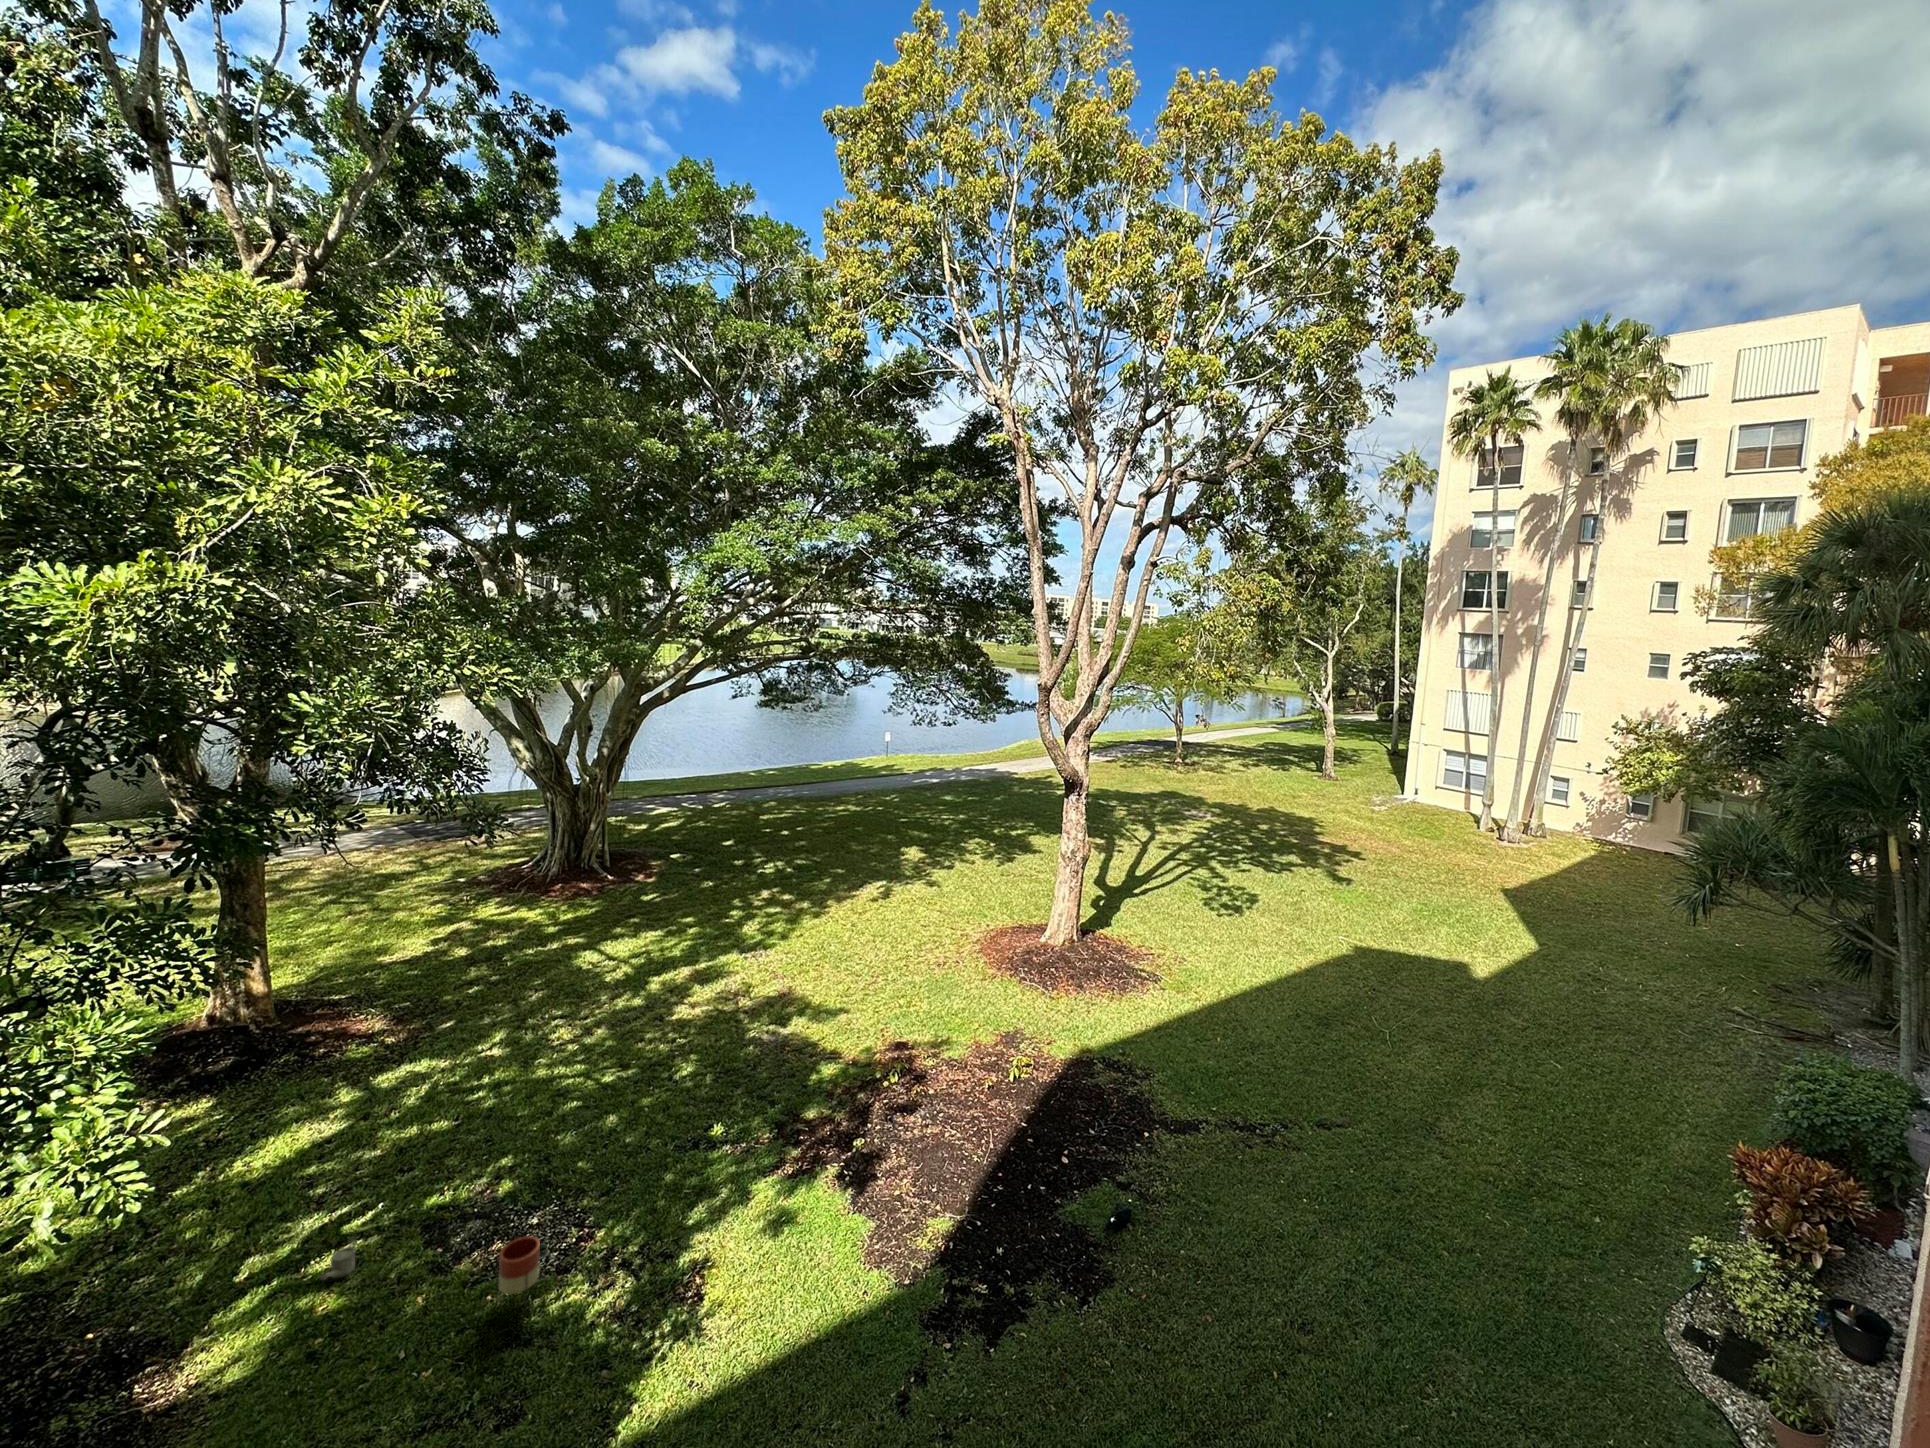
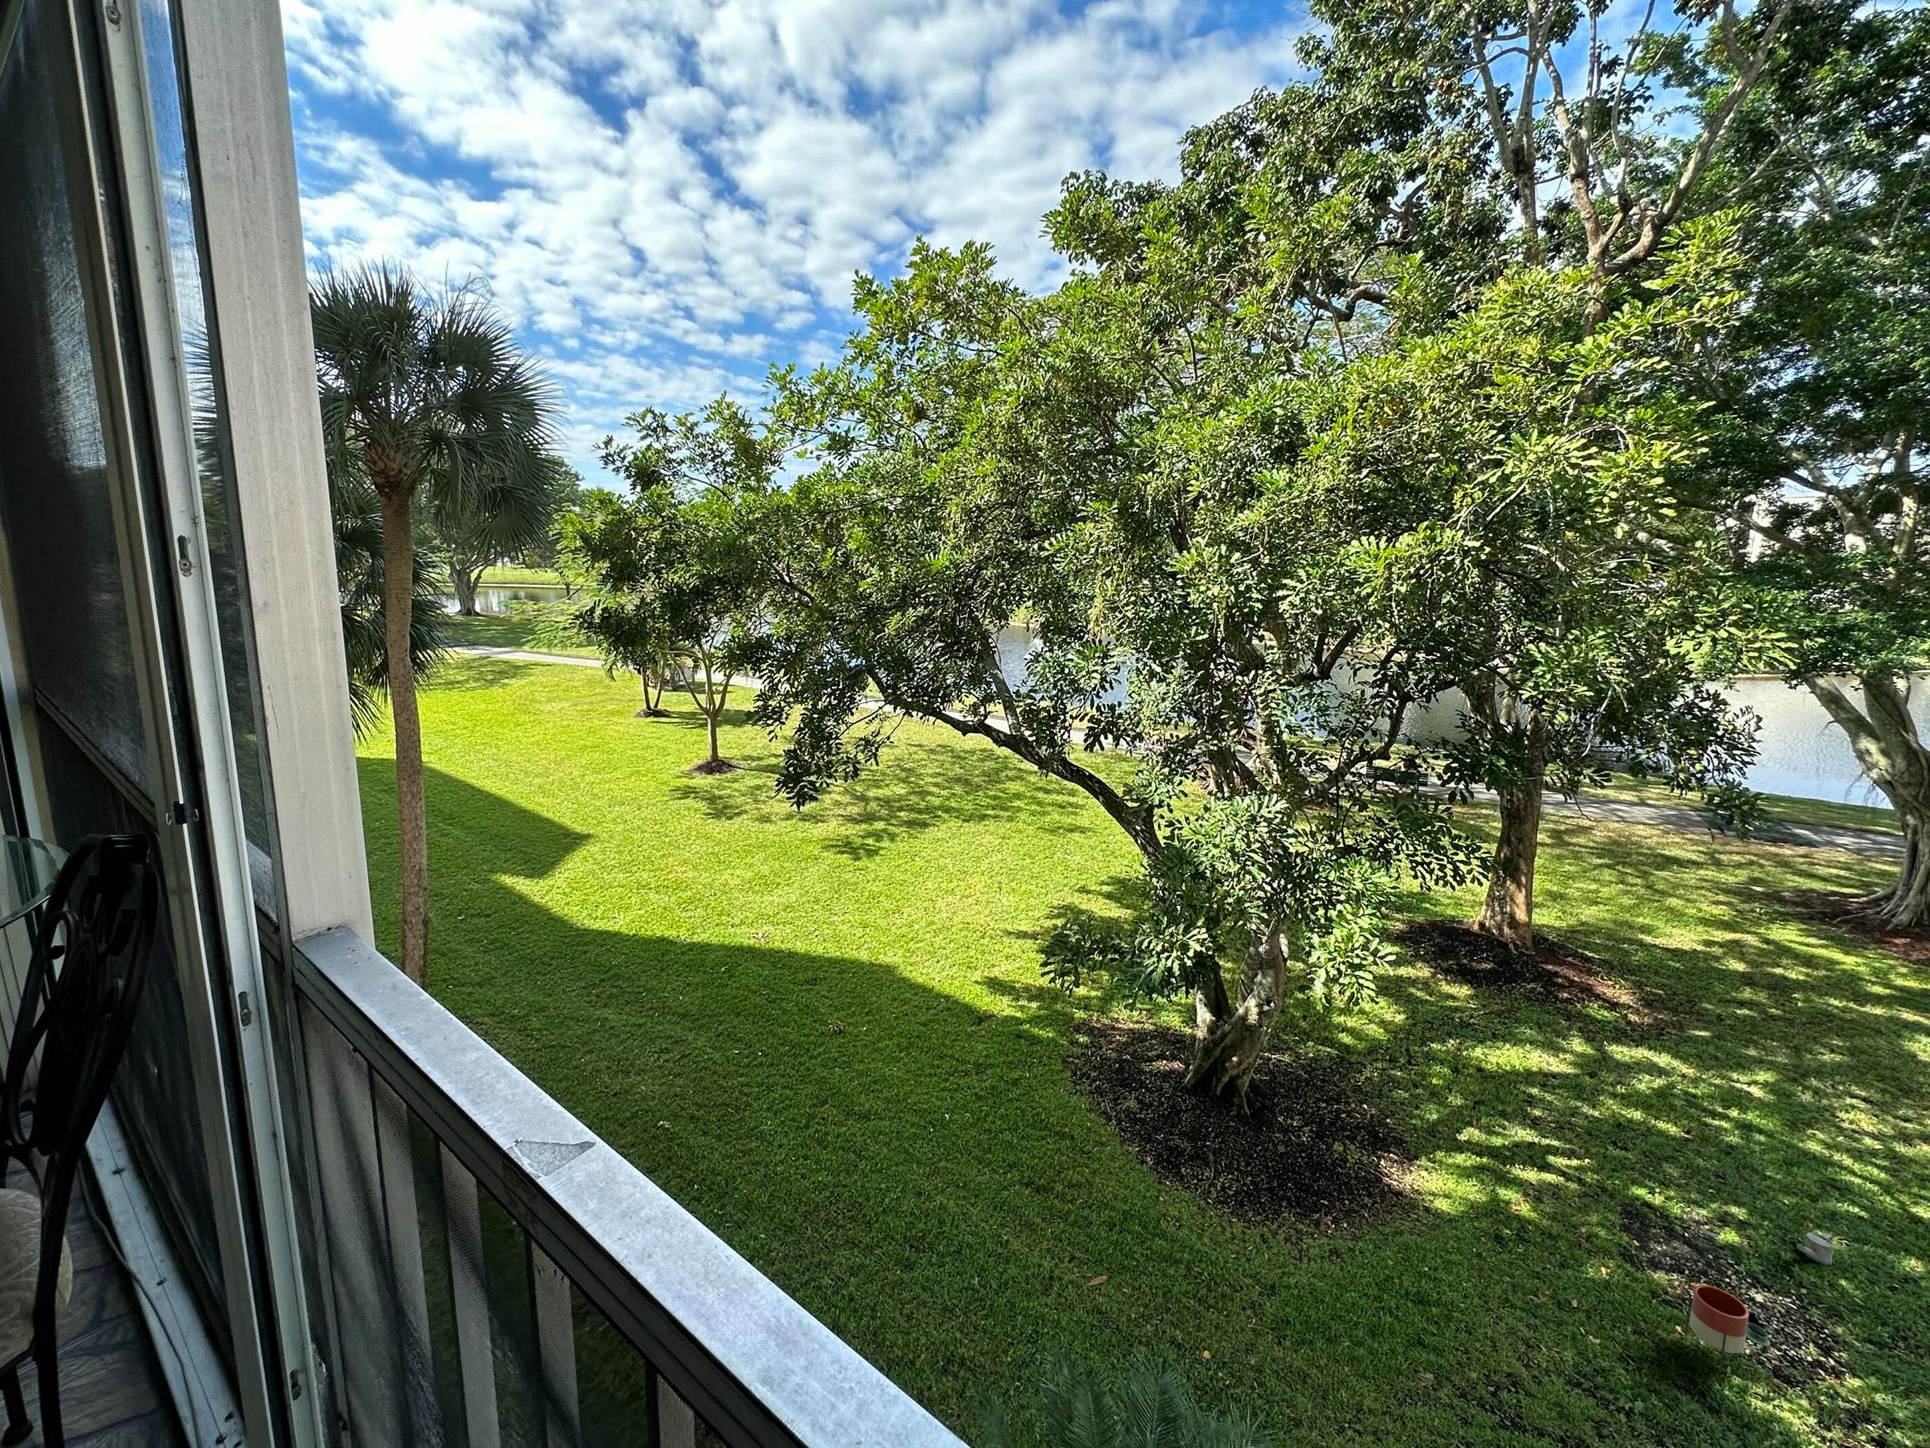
watering can: present [320,1241,356,1280] -> present [1797,1233,1835,1265]

